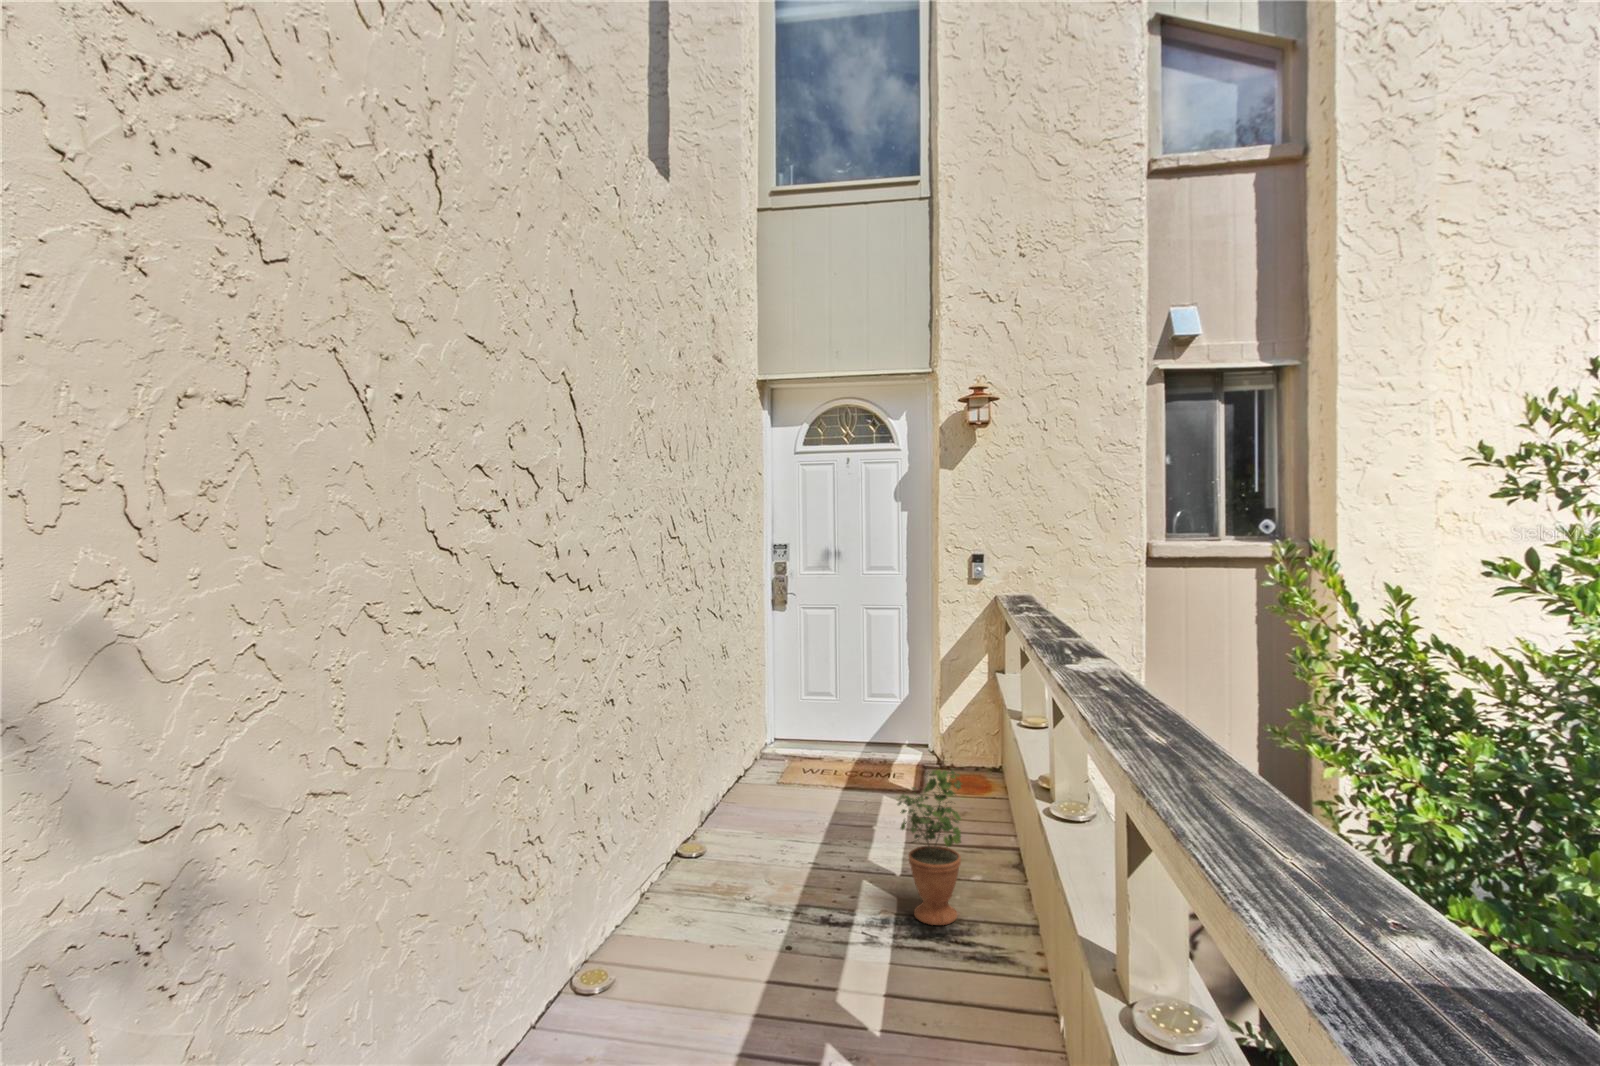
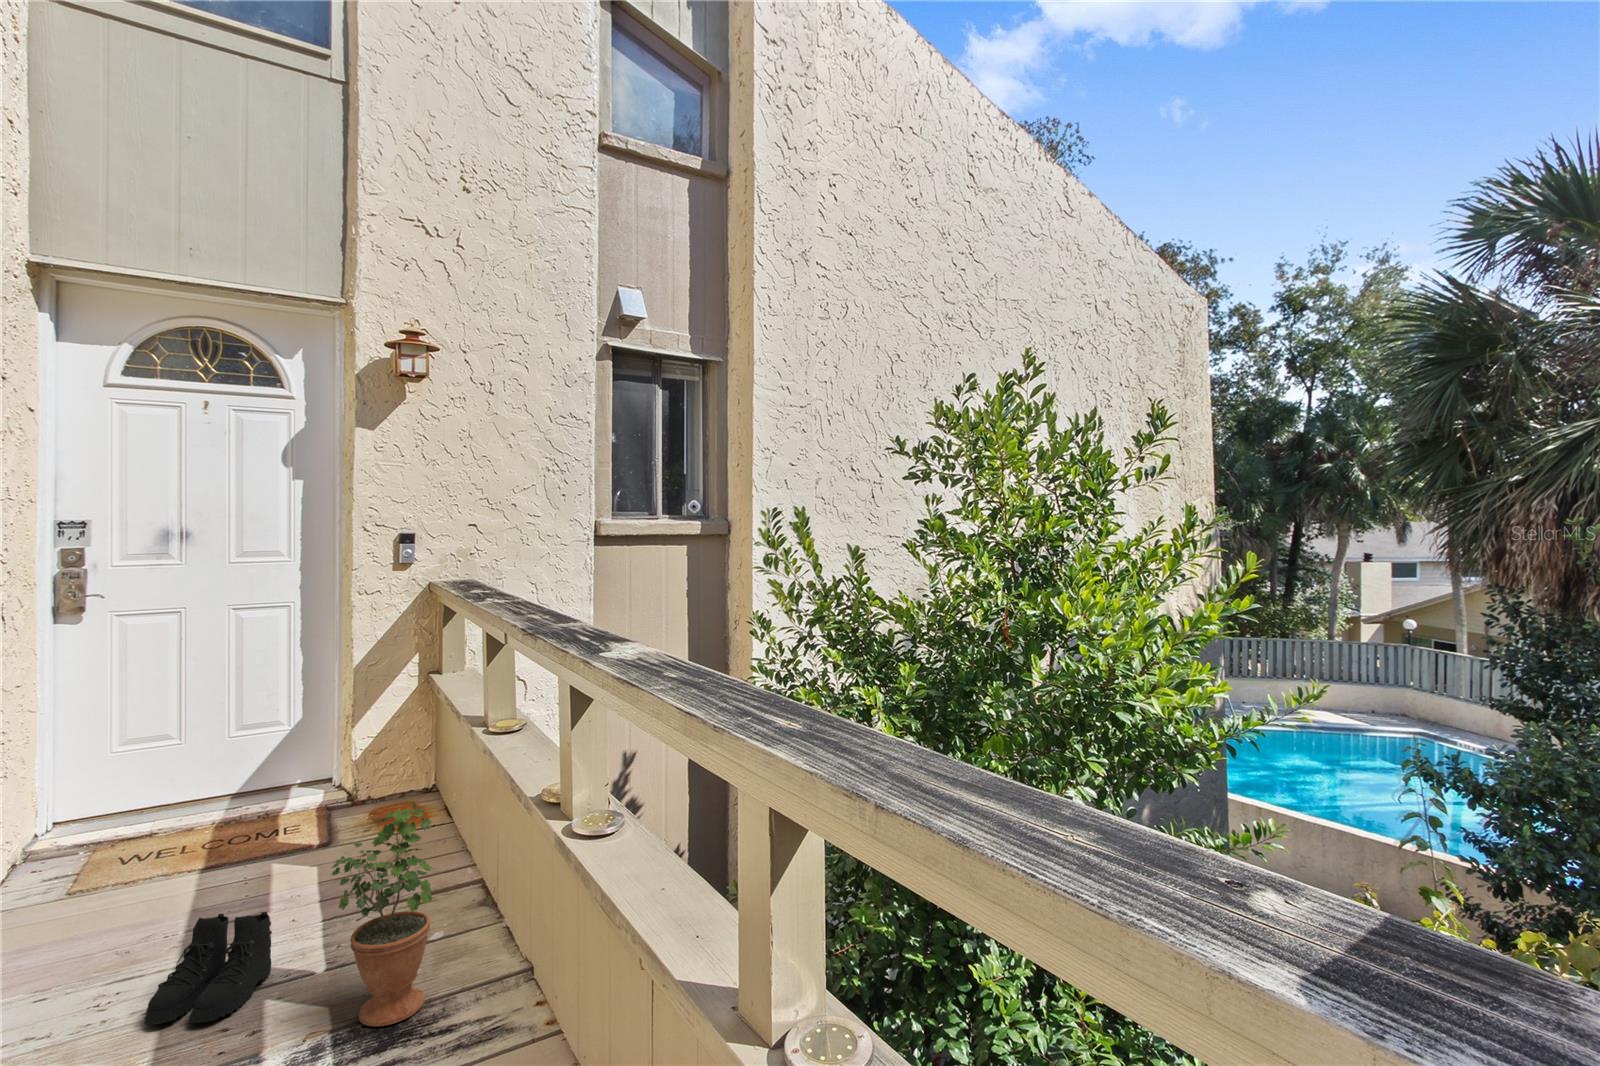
boots: none [802,815,870,882] -> present [145,912,272,1025]

